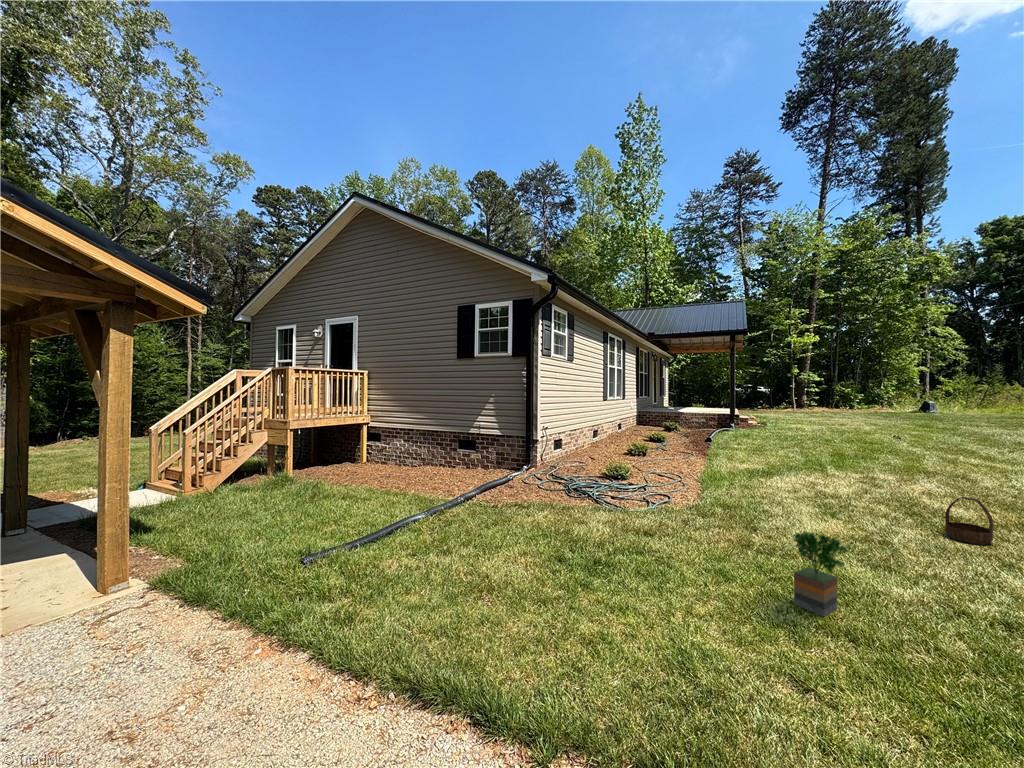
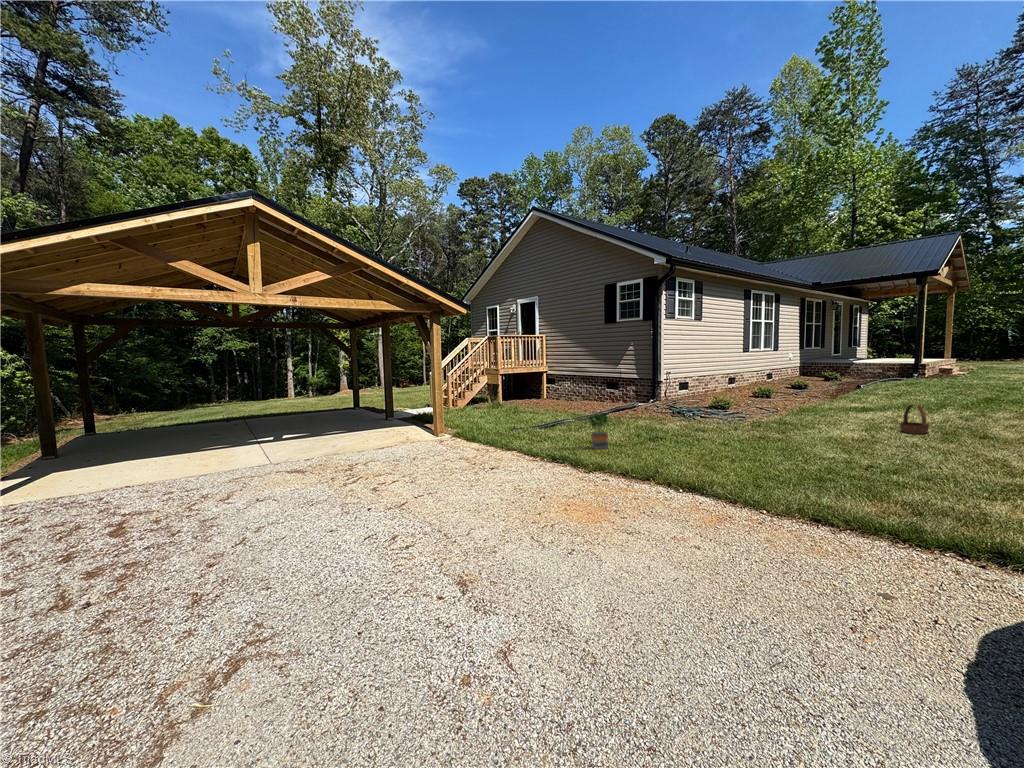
potted tree: present [793,532,848,617] -> present [588,414,608,449]

